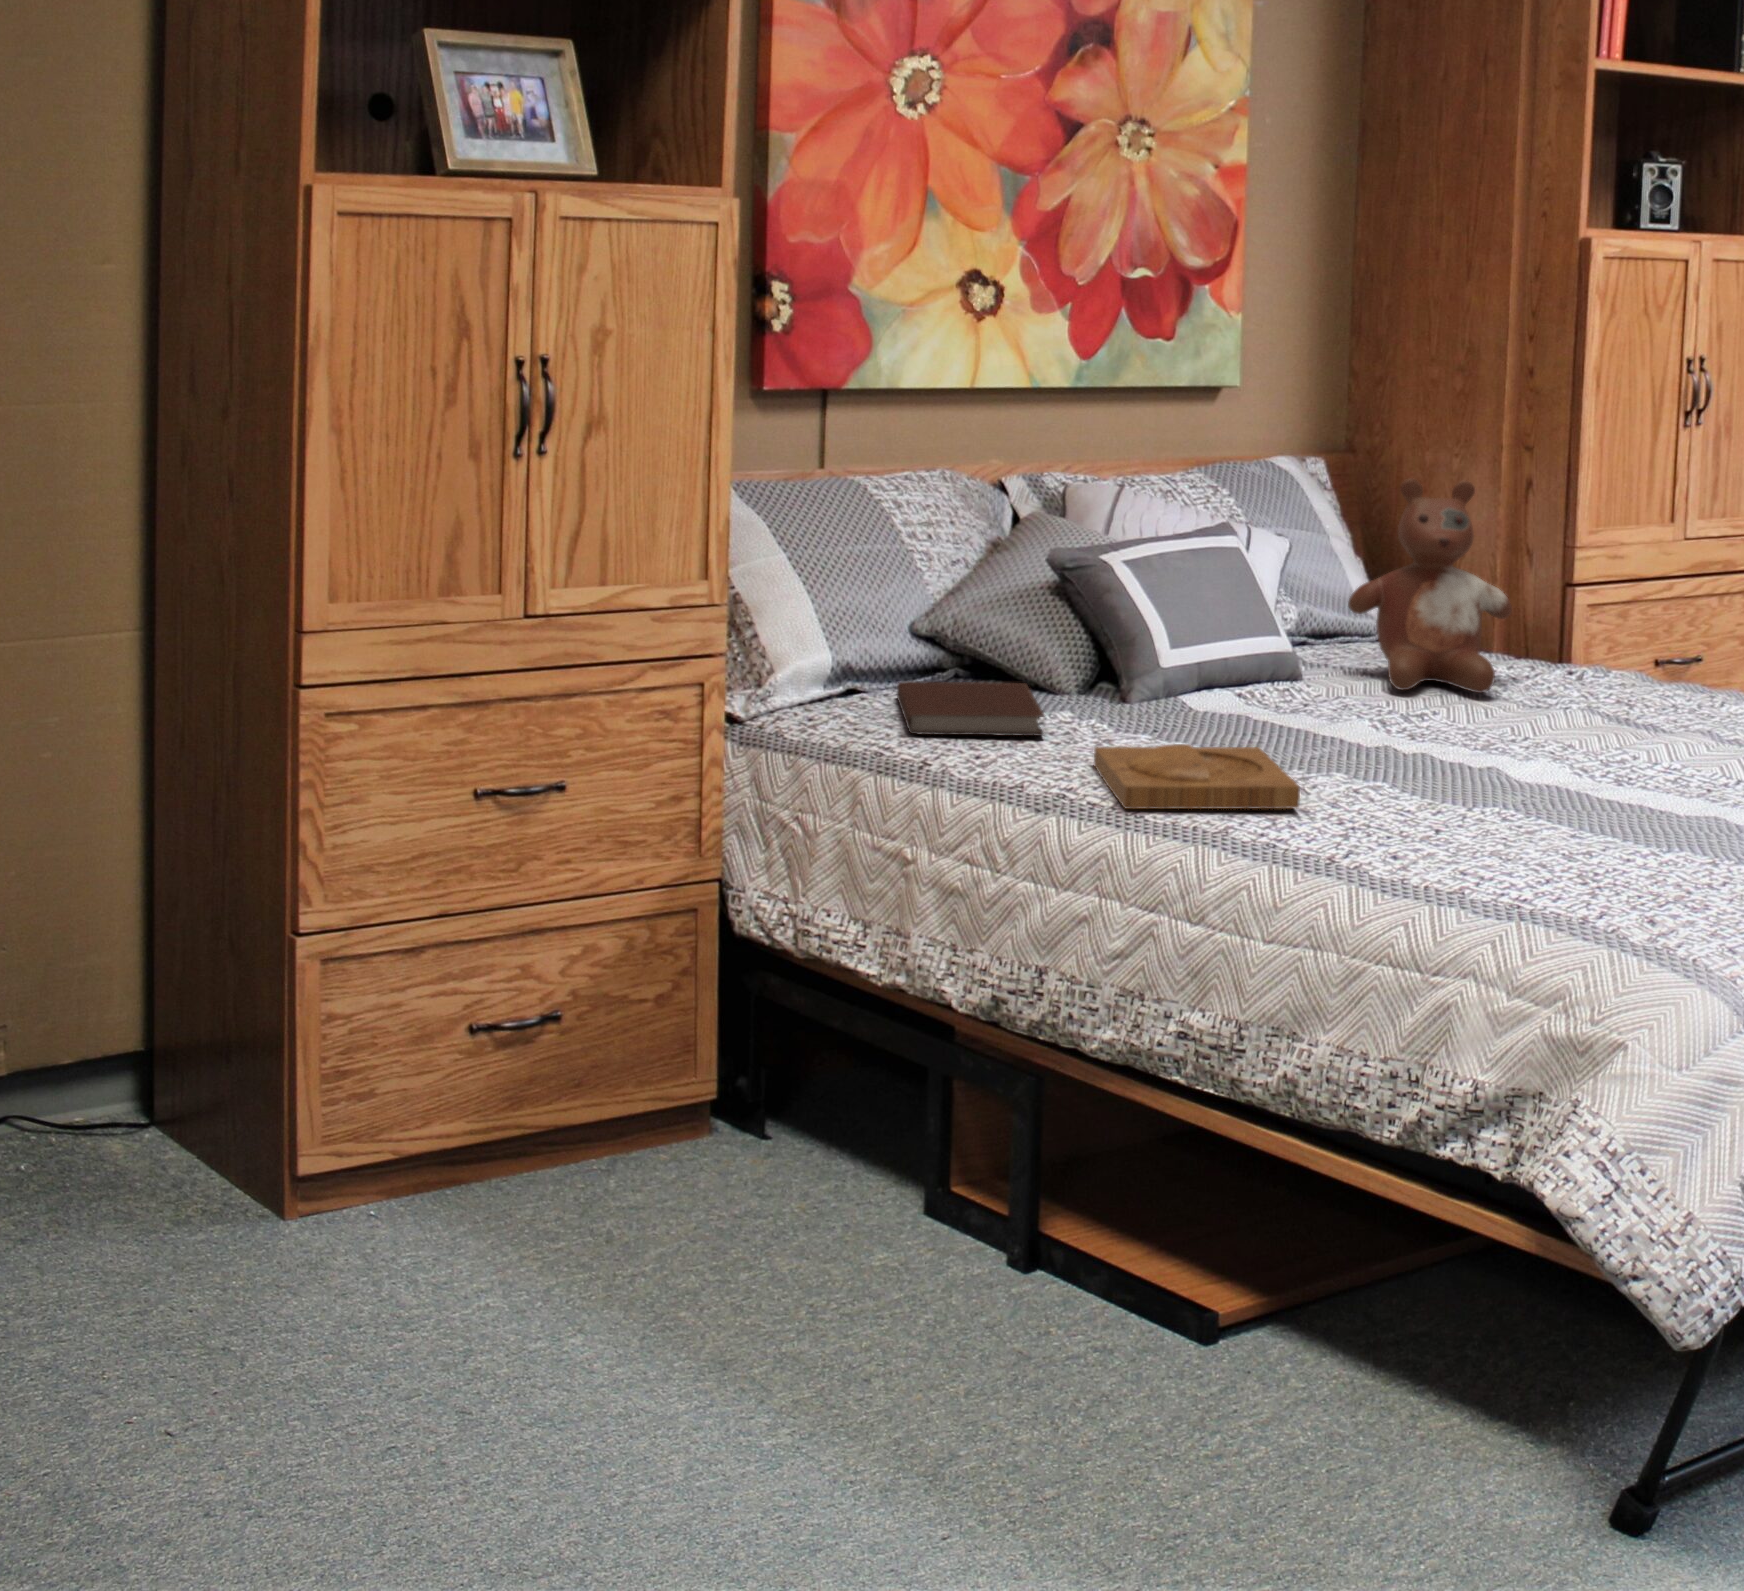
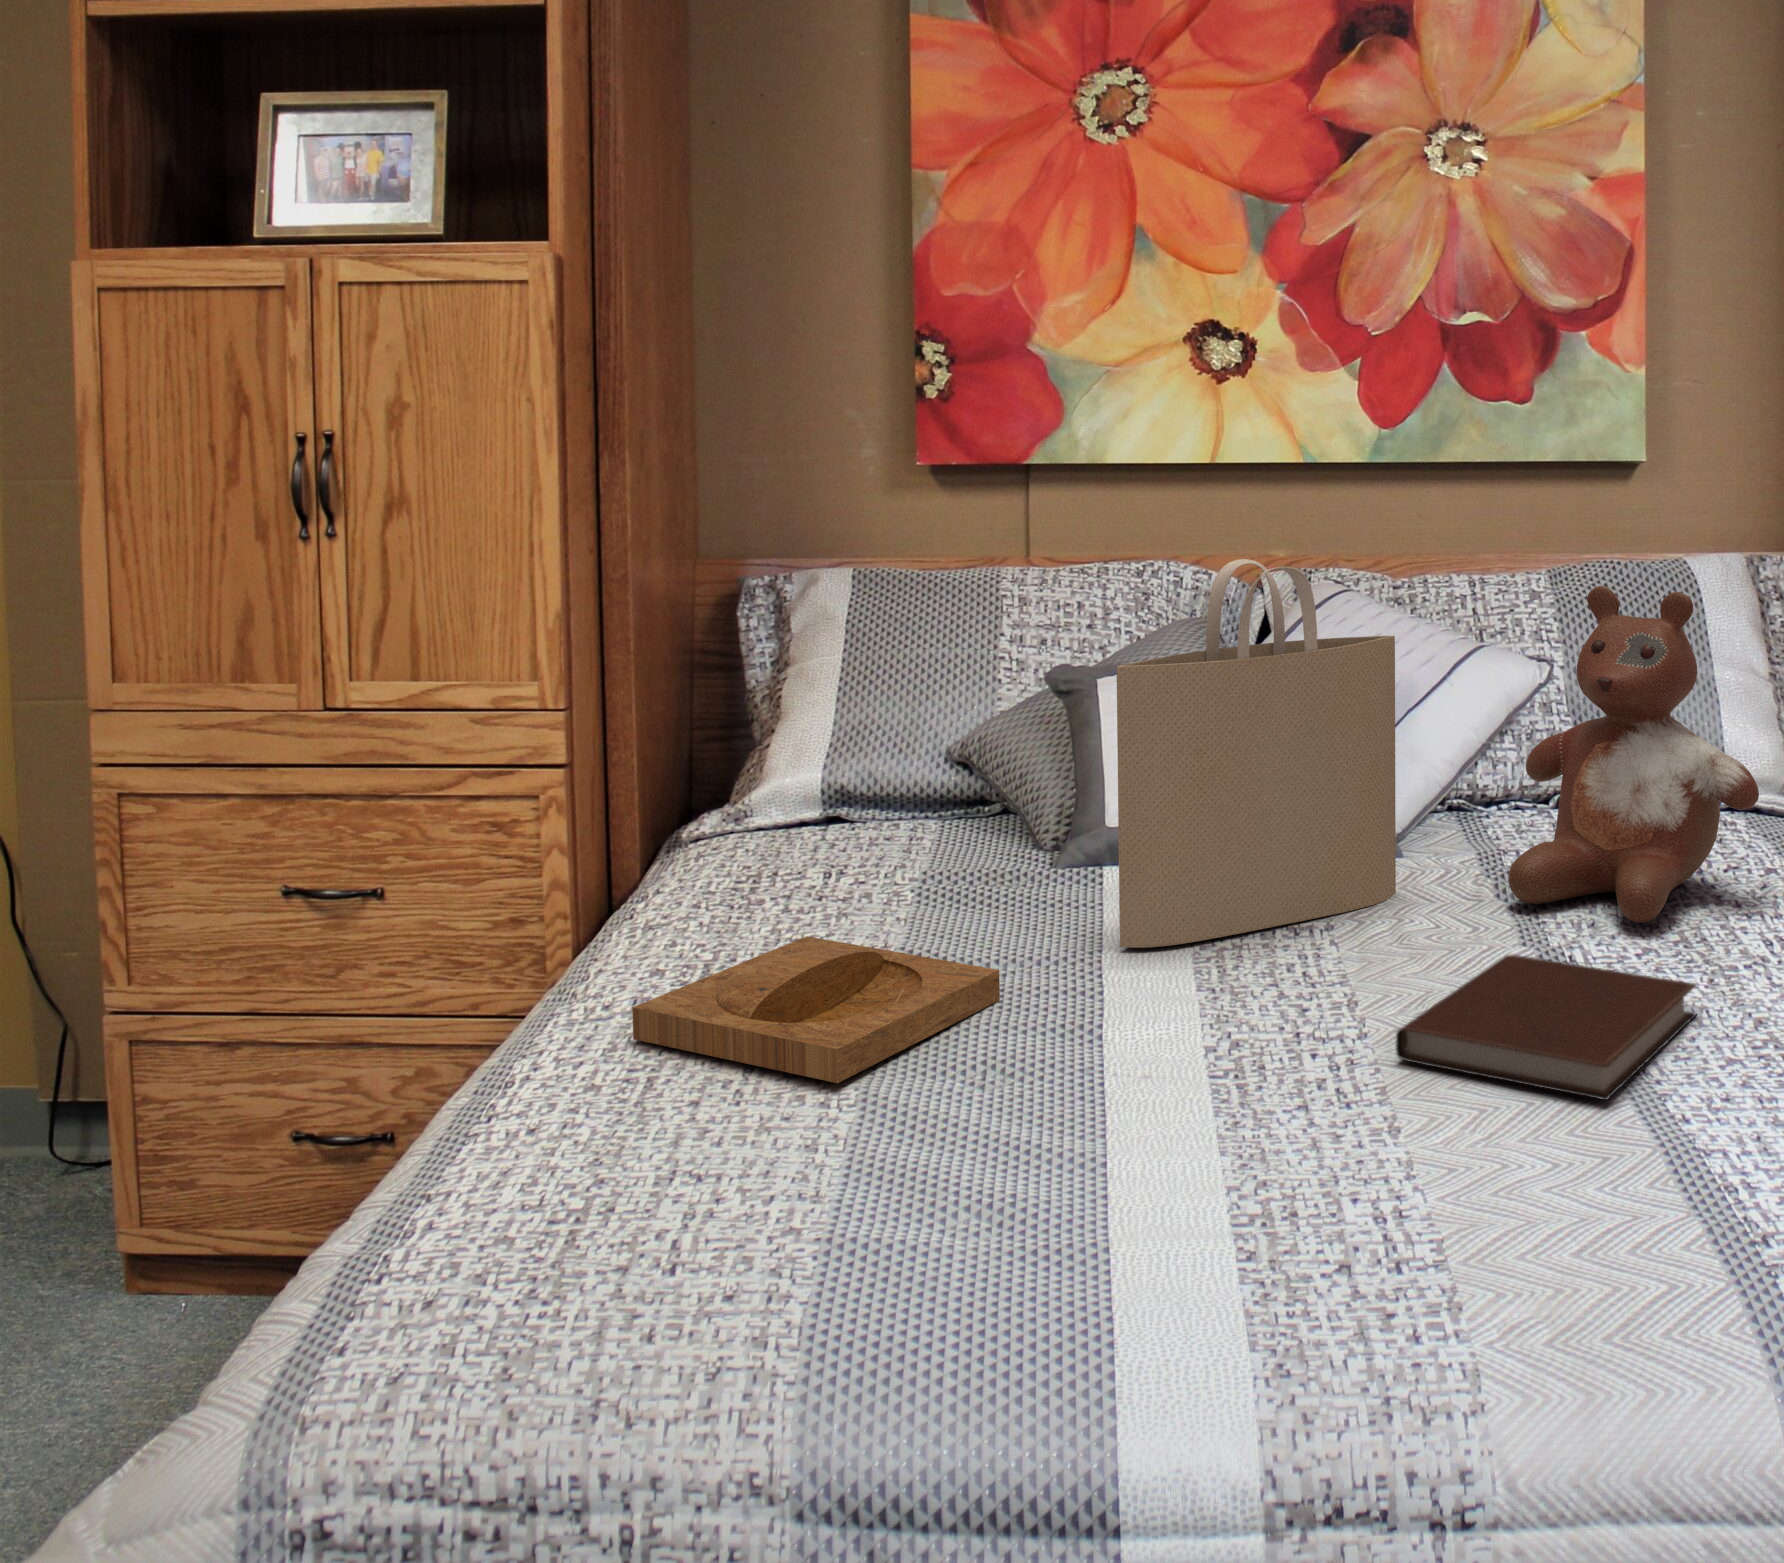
tote bag: none [1246,466,1326,736] -> present [1117,559,1396,948]
notebook: present [897,681,1045,736] -> present [1396,955,1696,1100]

